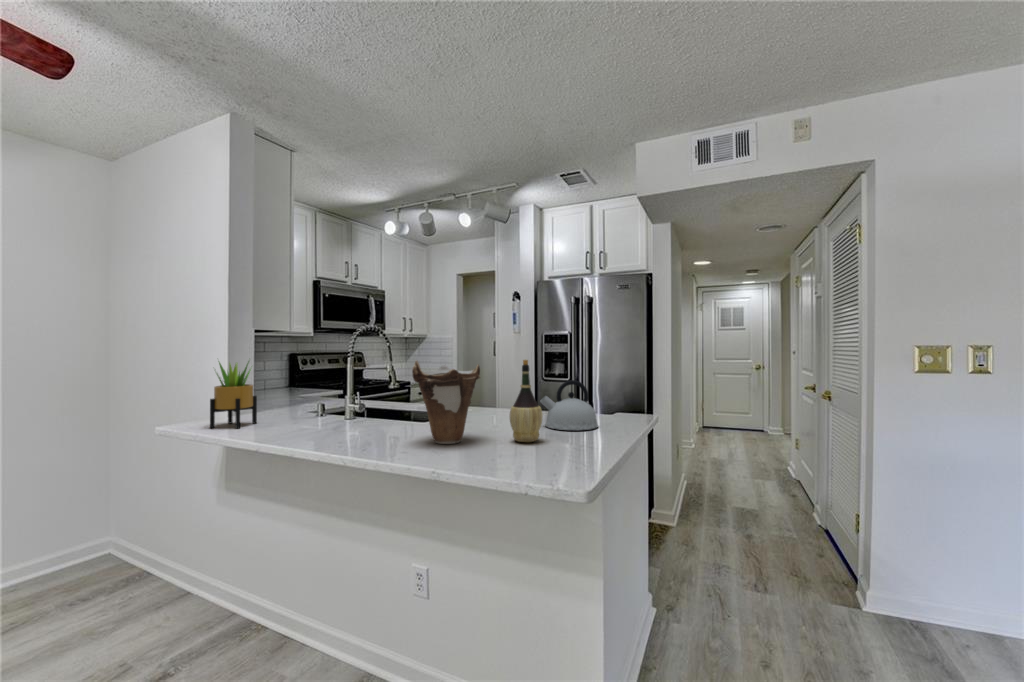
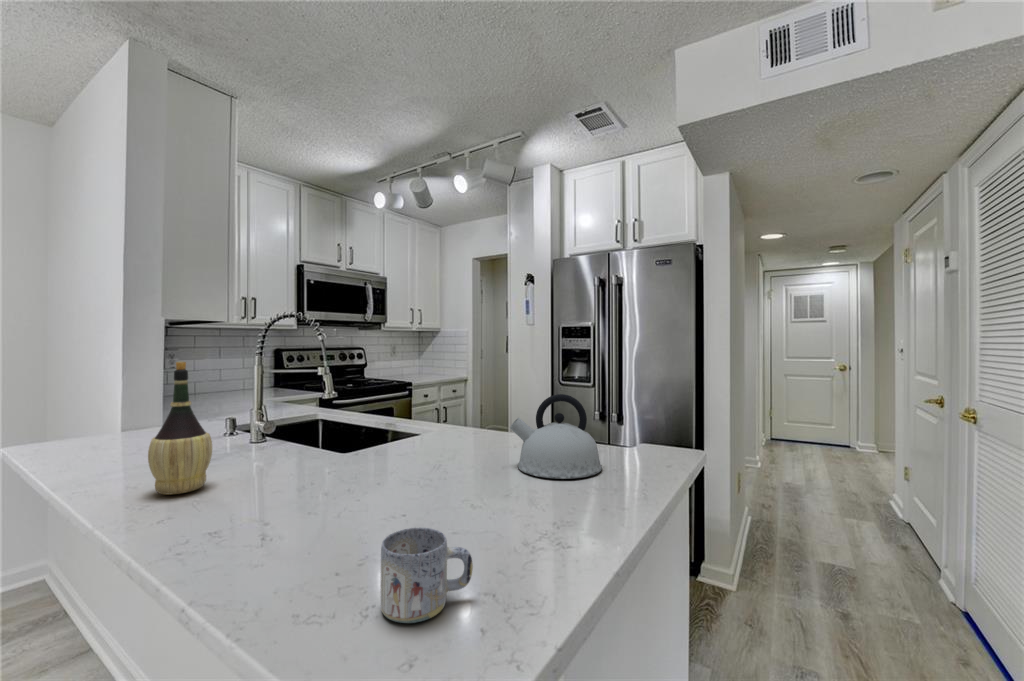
wine bottle: present [510,359,542,442] -> present [148,361,212,494]
potted plant: present [210,361,257,428] -> none [52,355,129,455]
vase: present [412,361,480,444] -> none [266,363,393,505]
mug: none [523,437,563,473] -> present [380,528,473,623]

